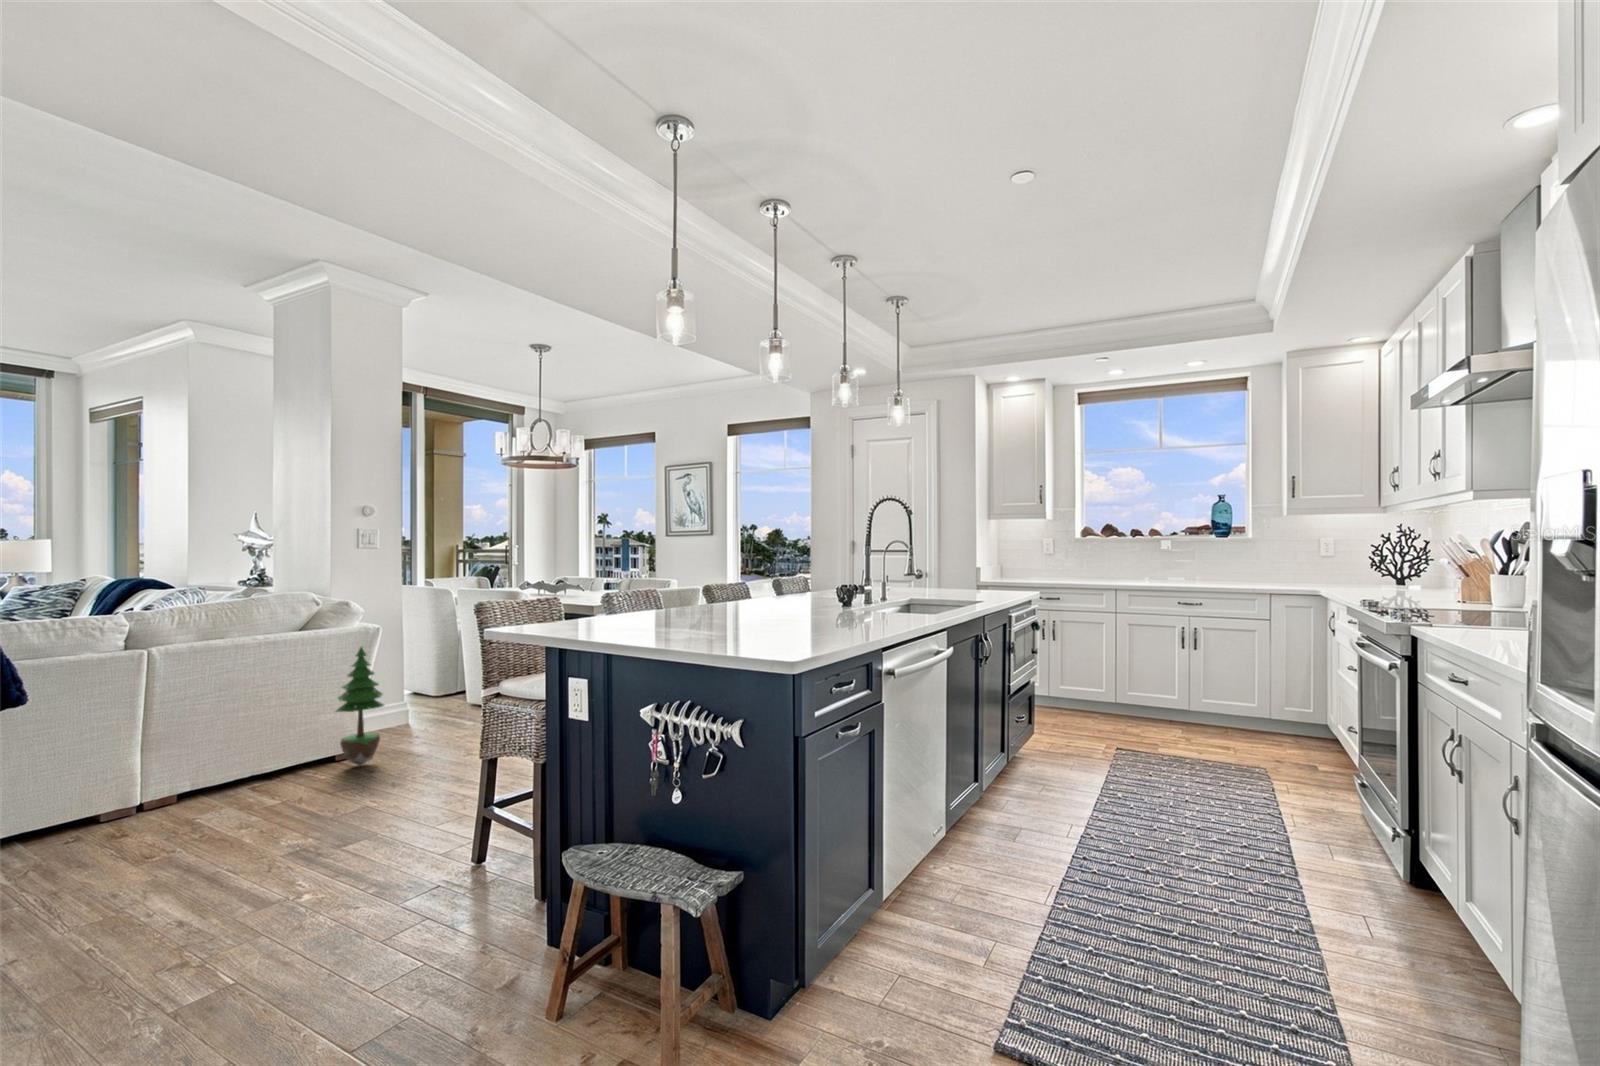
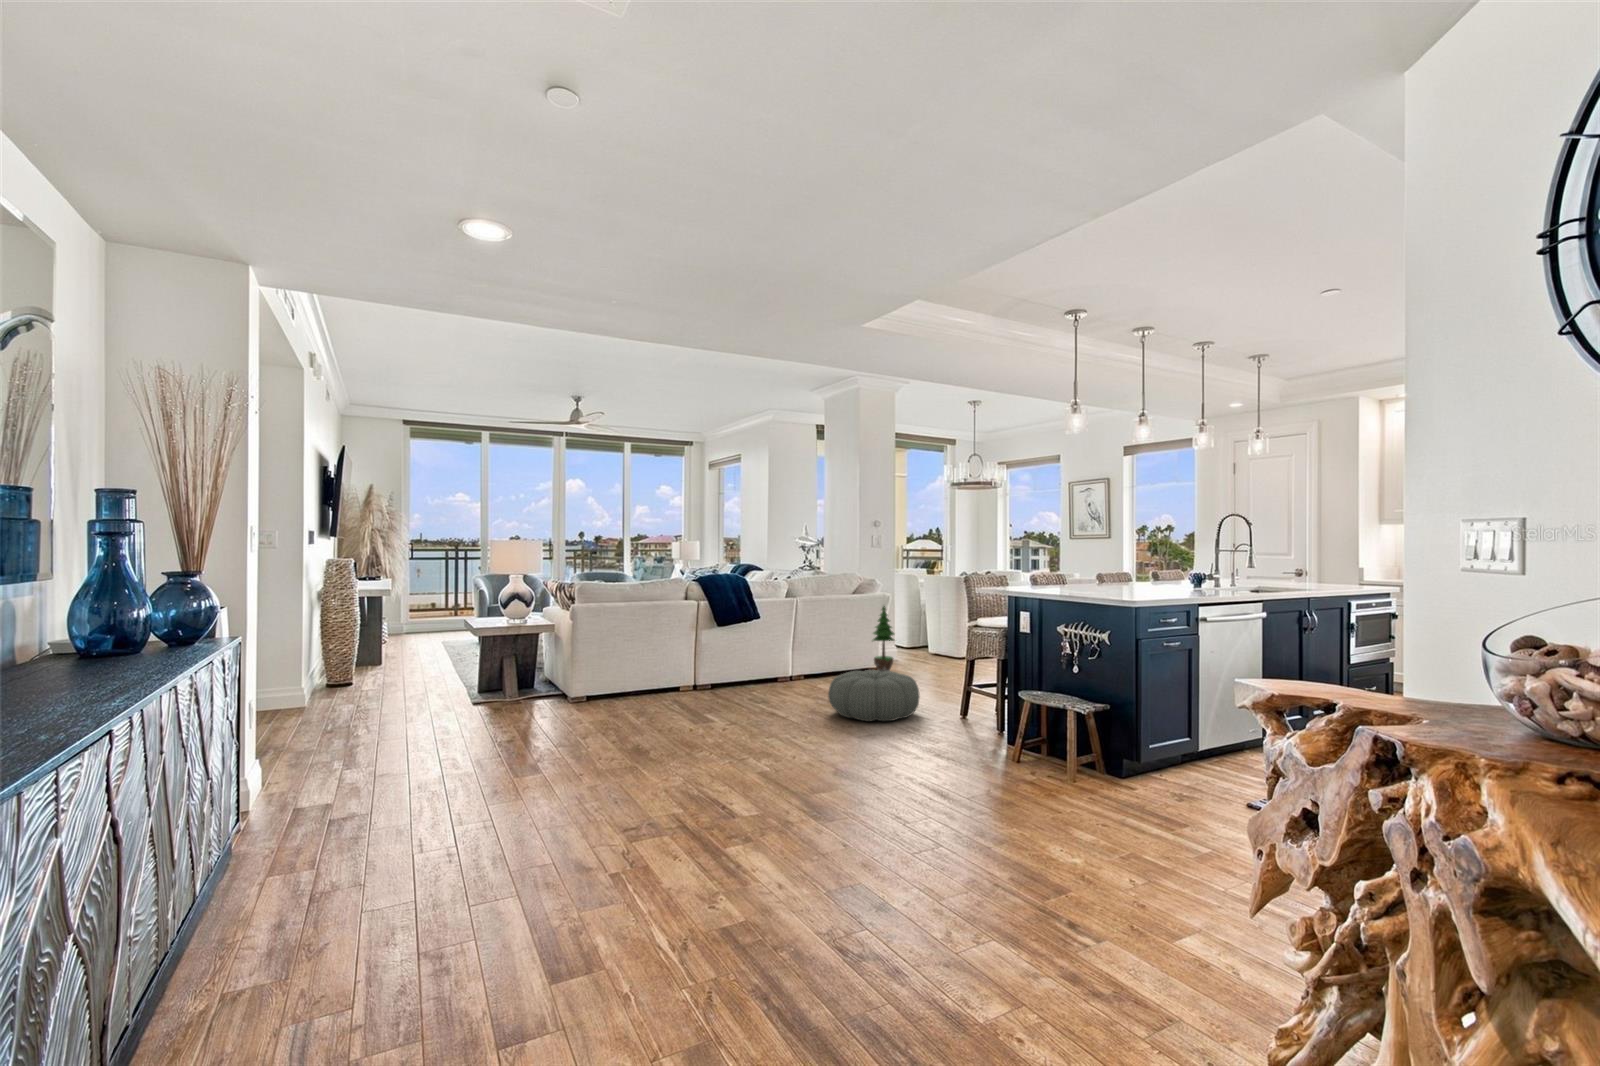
pouf: none [129,801,375,949] -> present [828,670,920,721]

